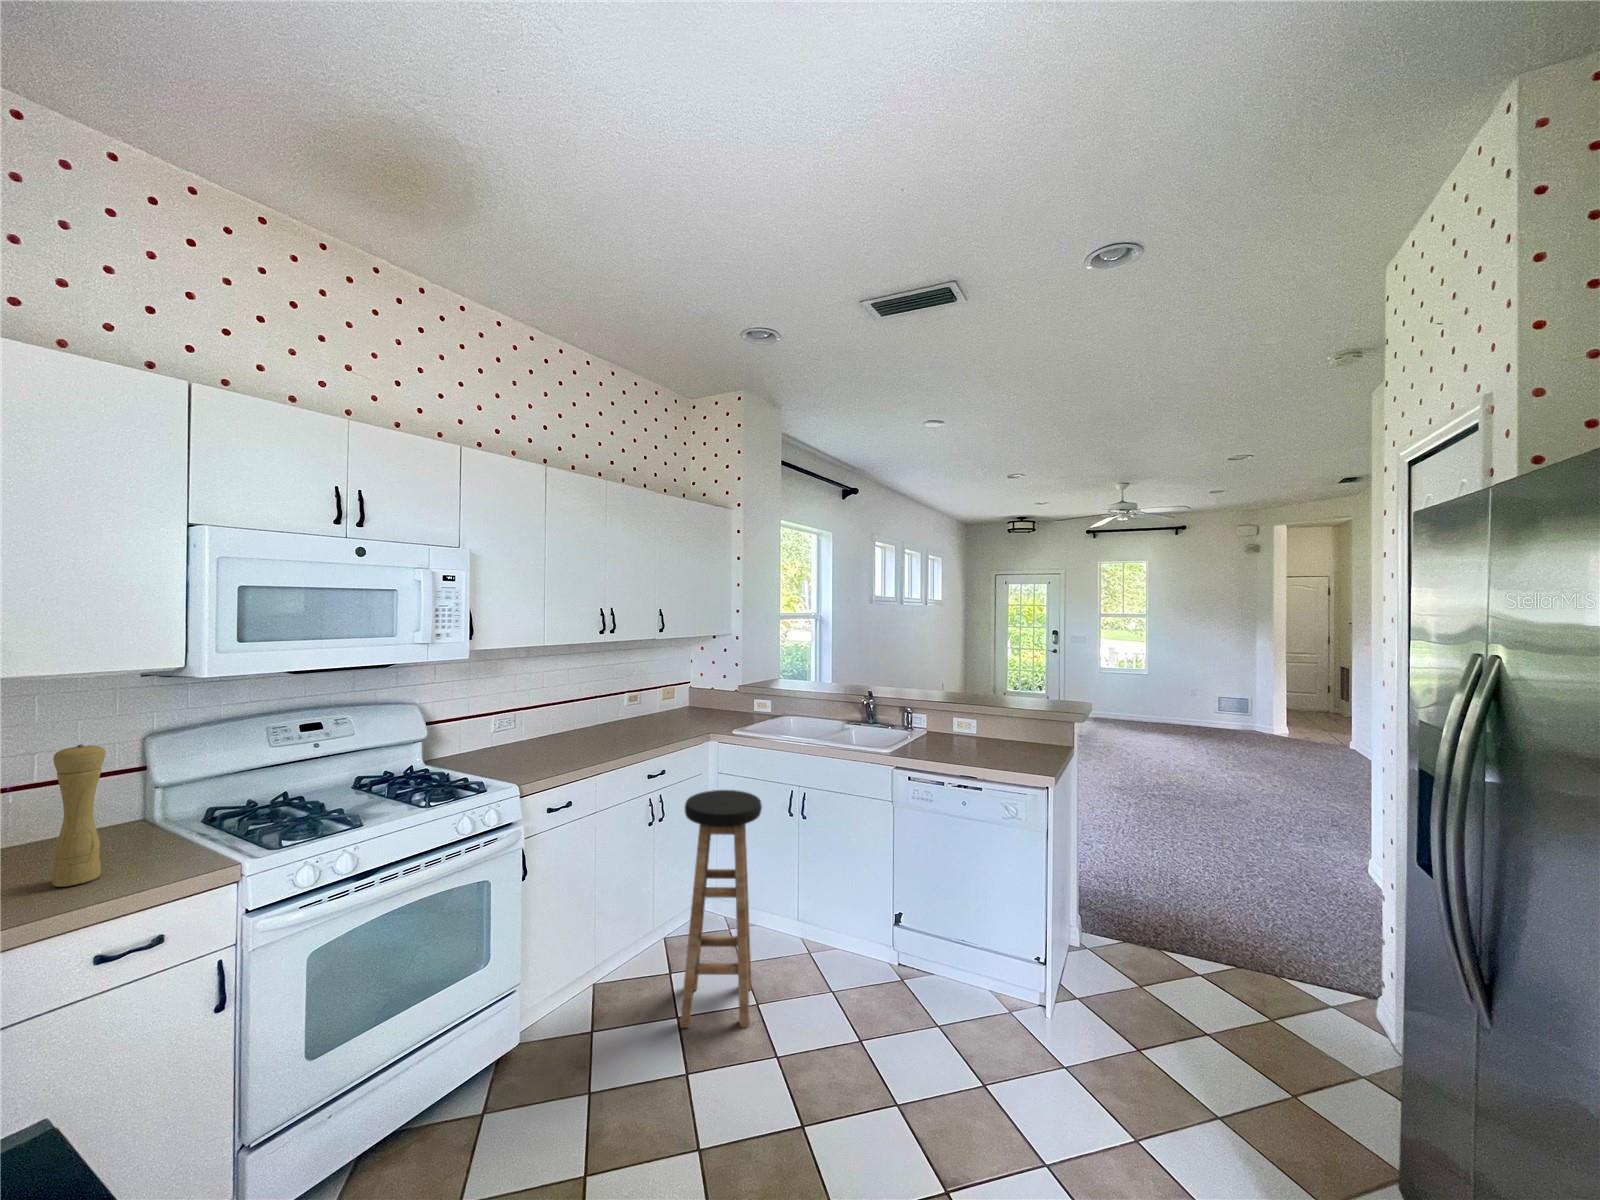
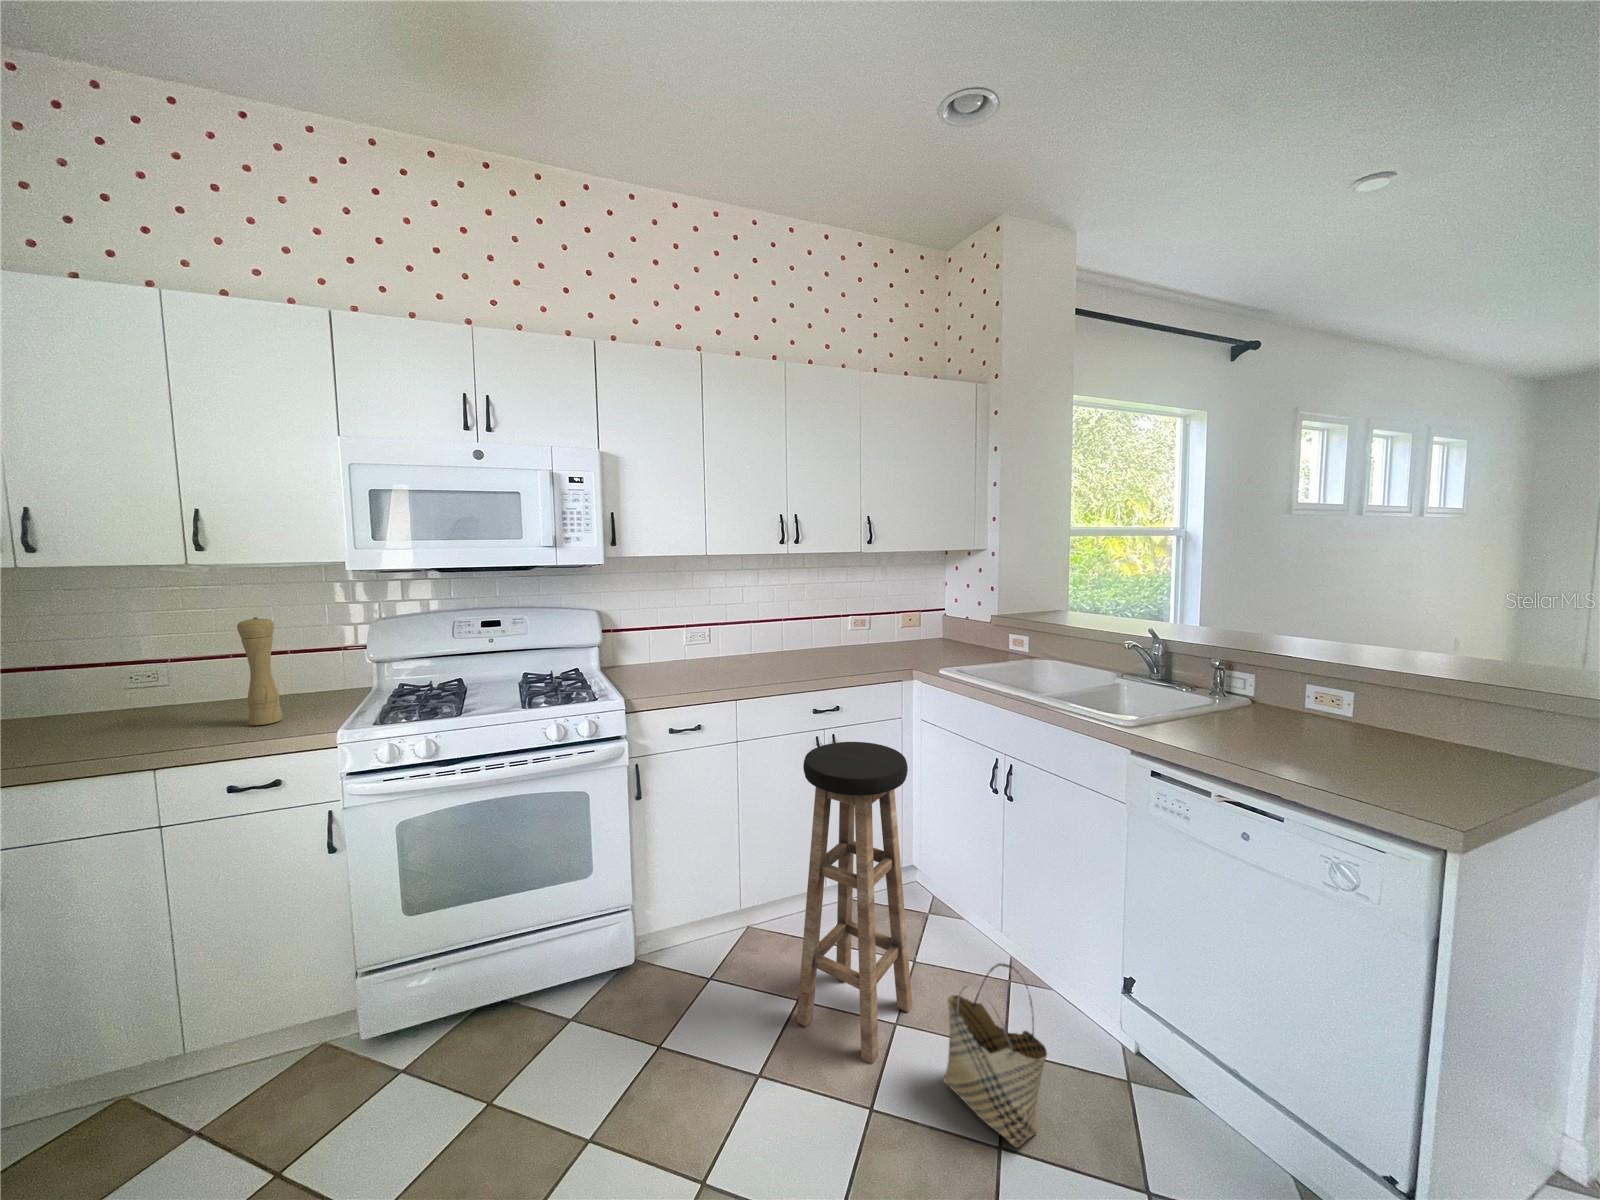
woven basket: none [798,916,865,1025] -> present [944,964,1047,1147]

